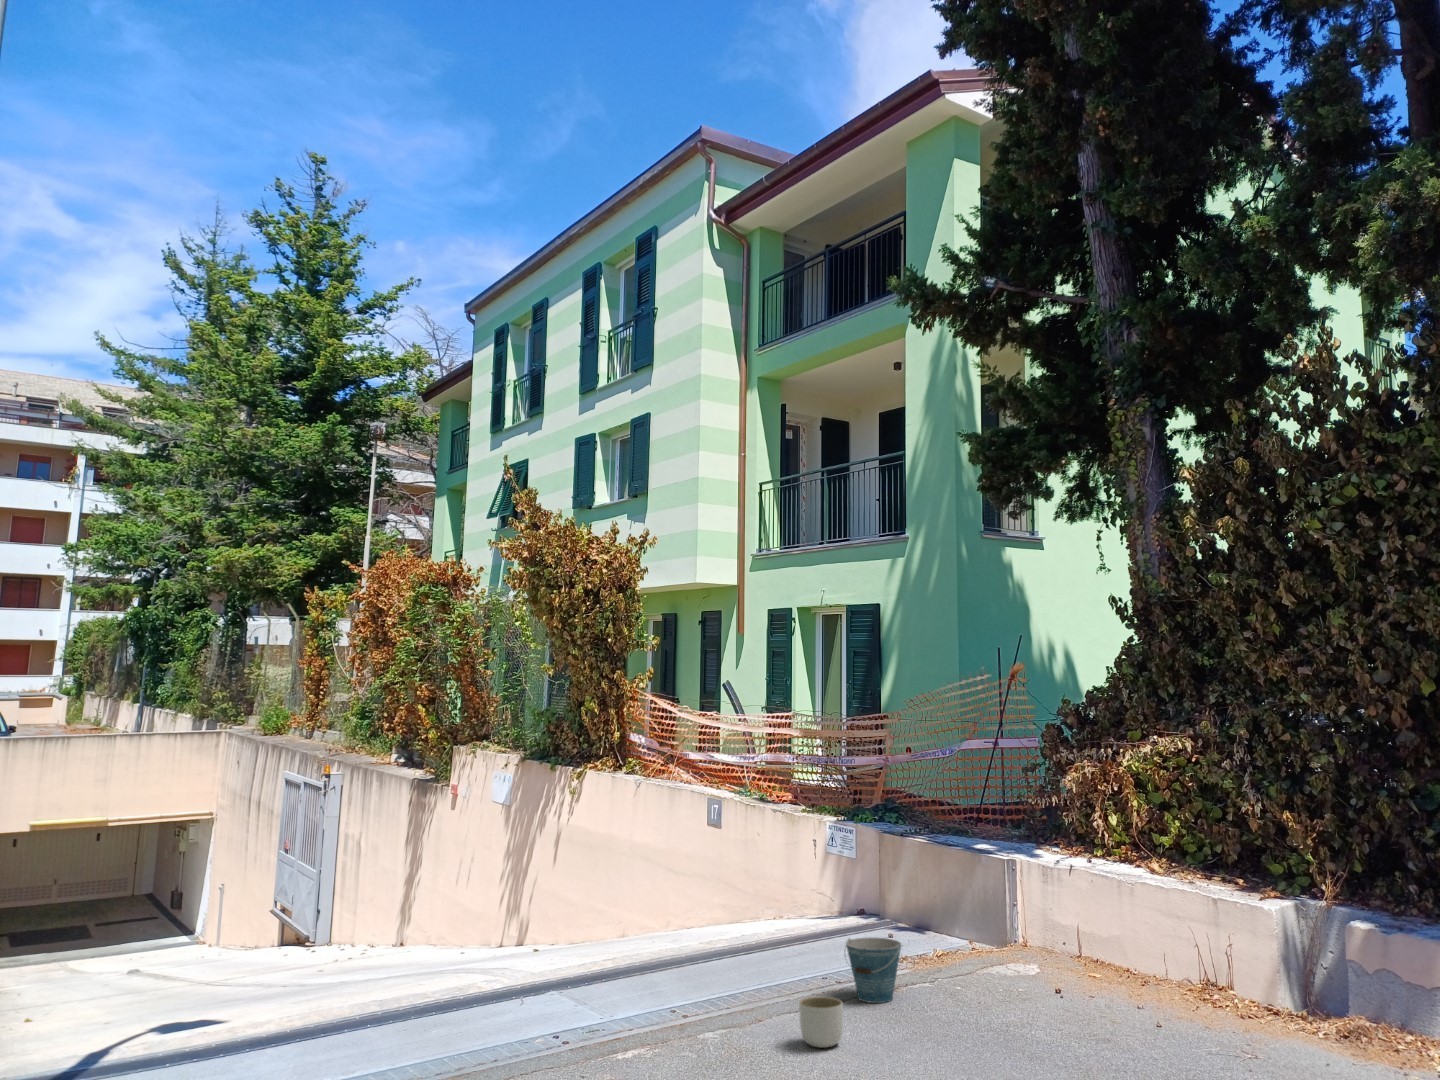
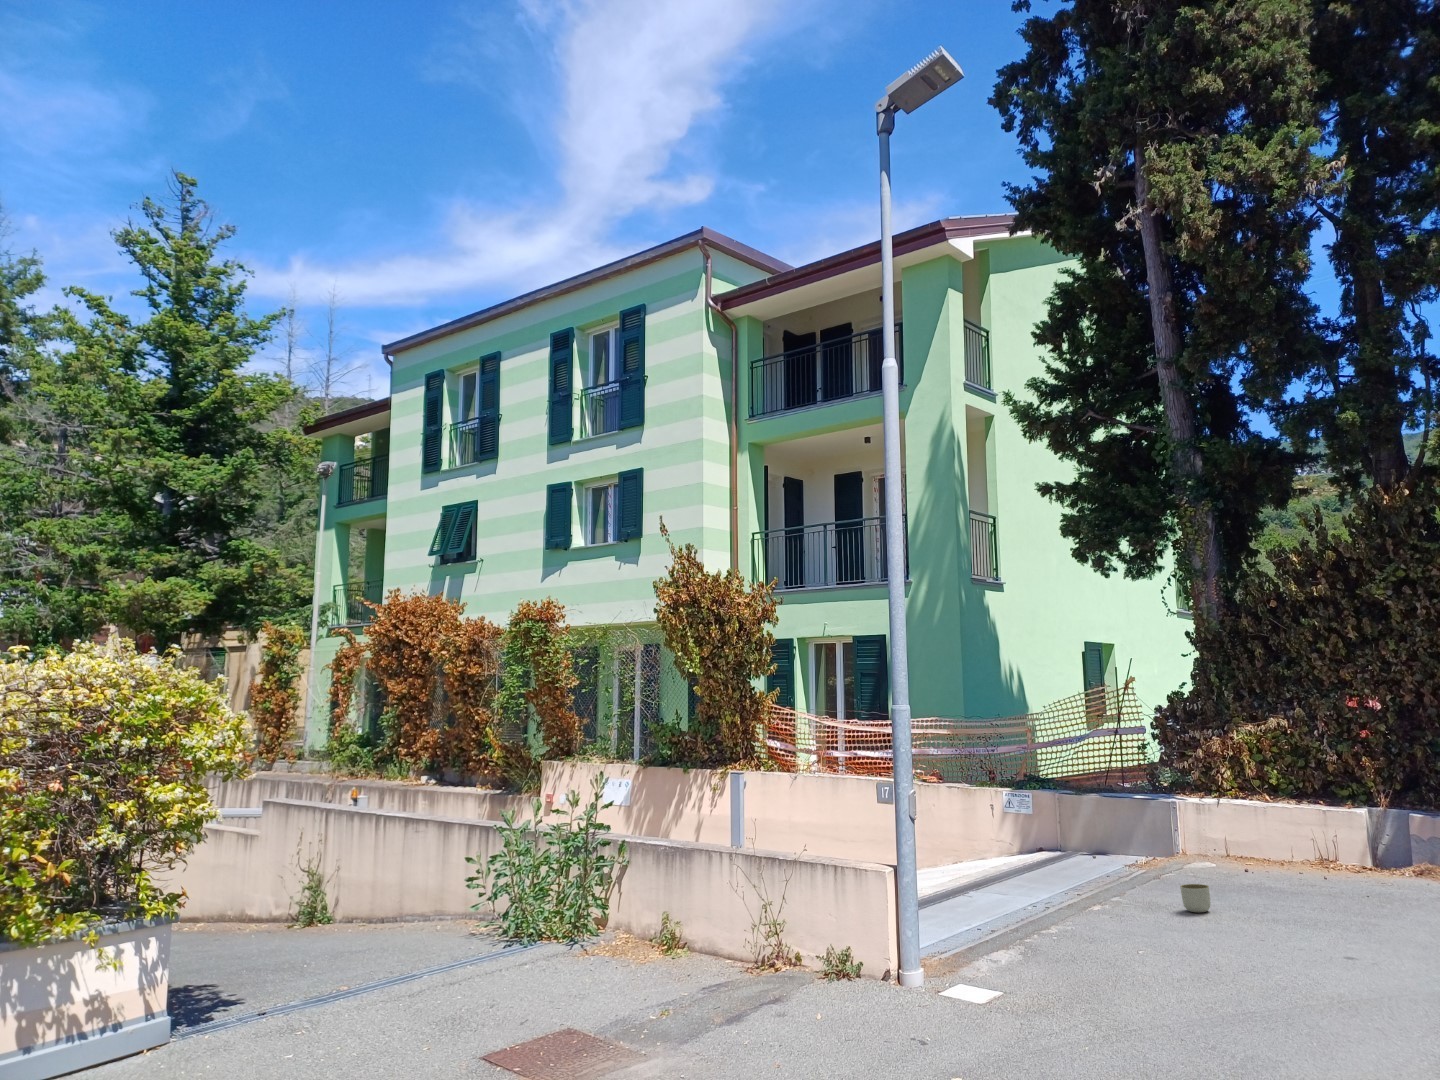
bucket: present [845,938,901,1003] -> none [1145,854,1184,892]

